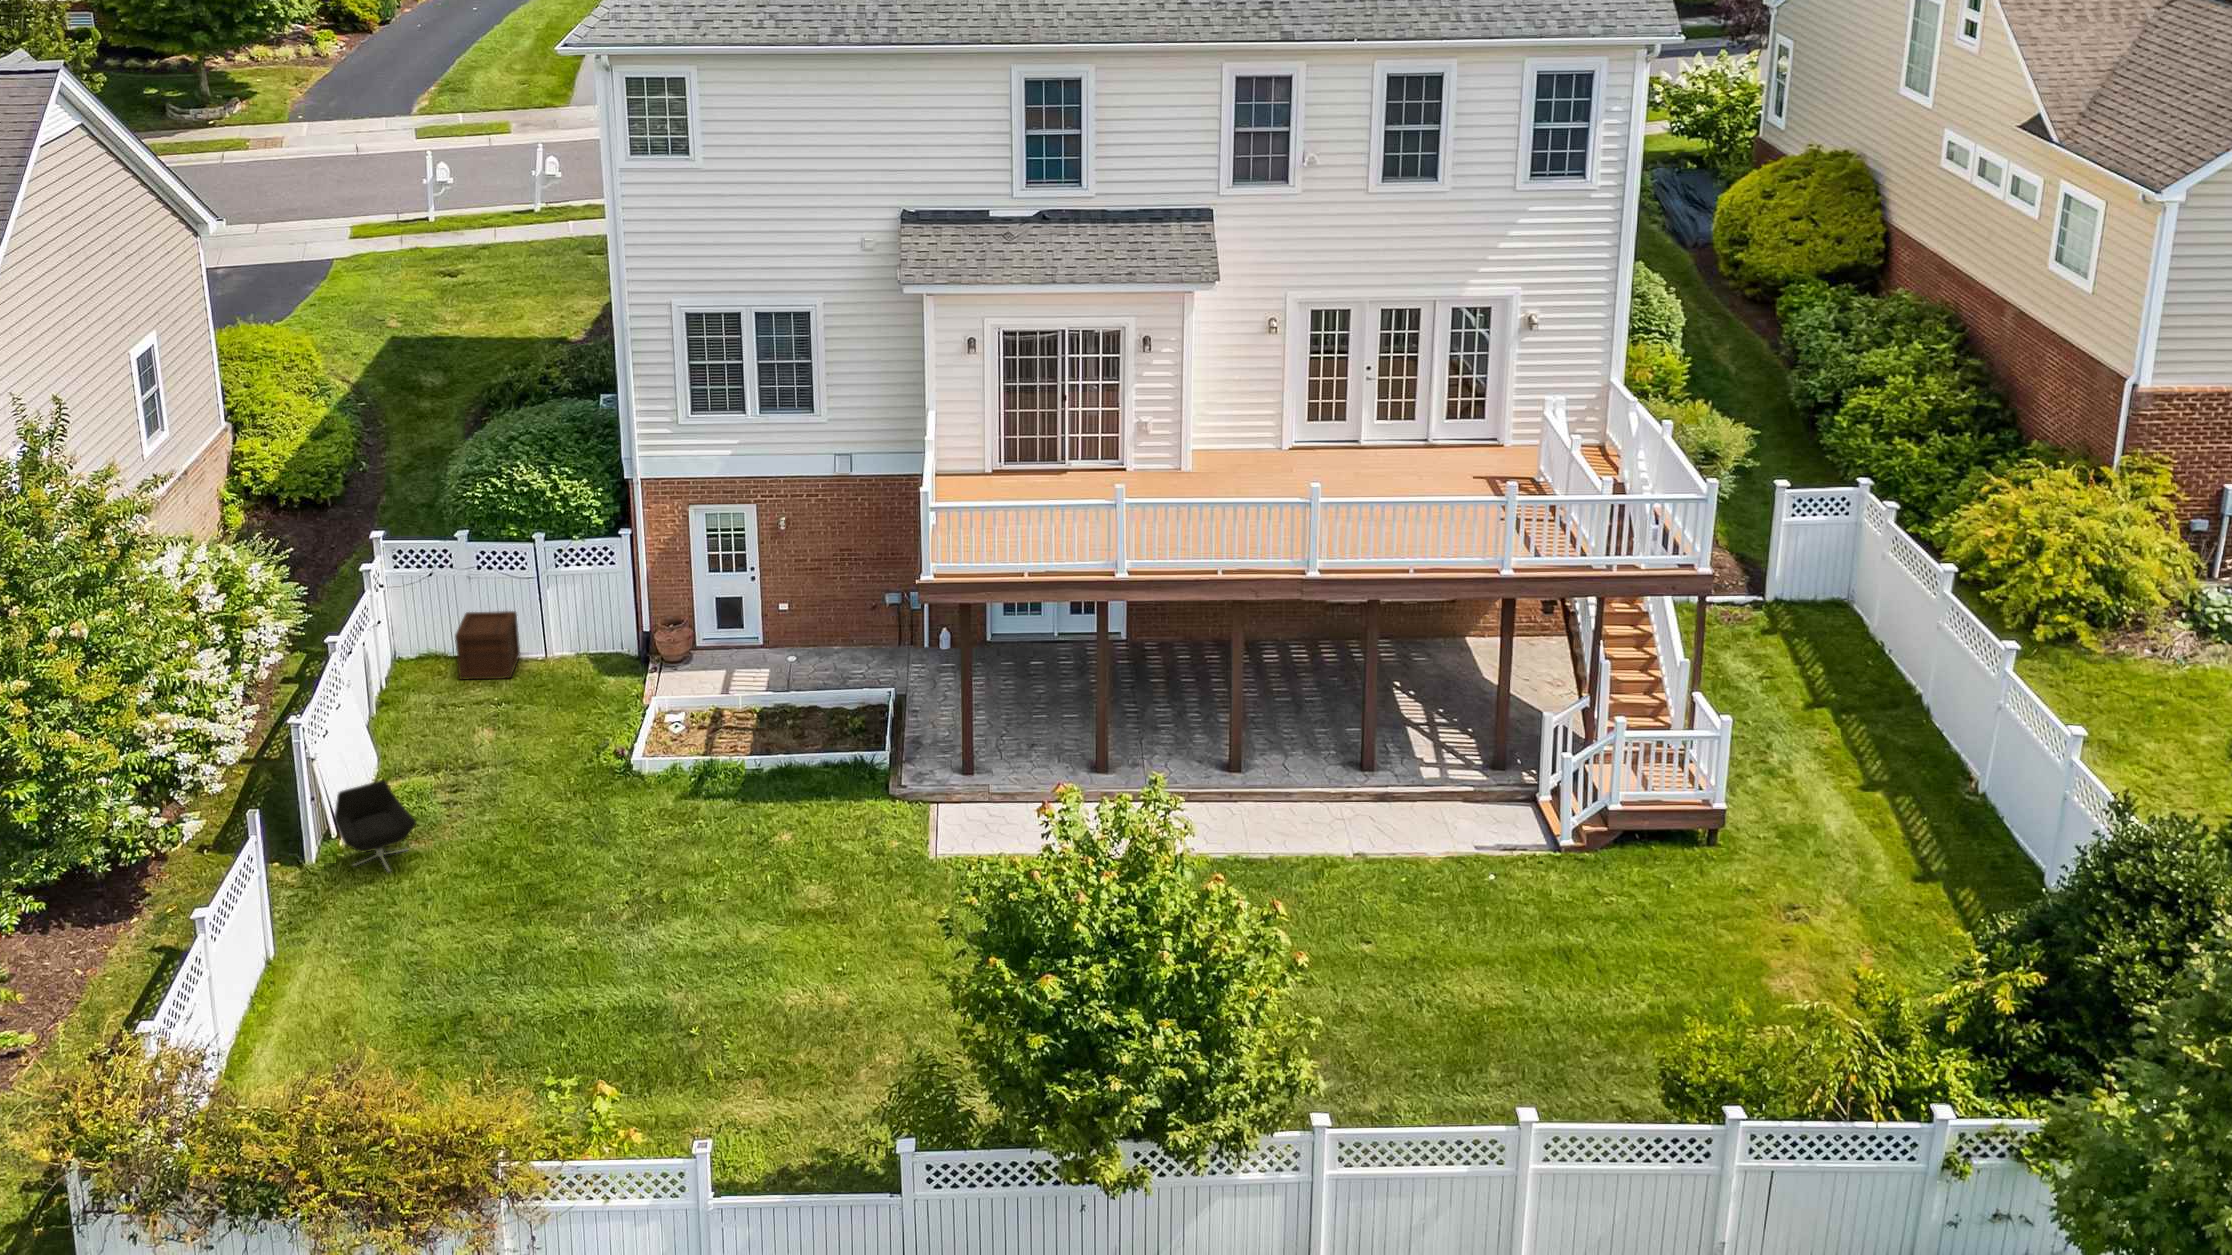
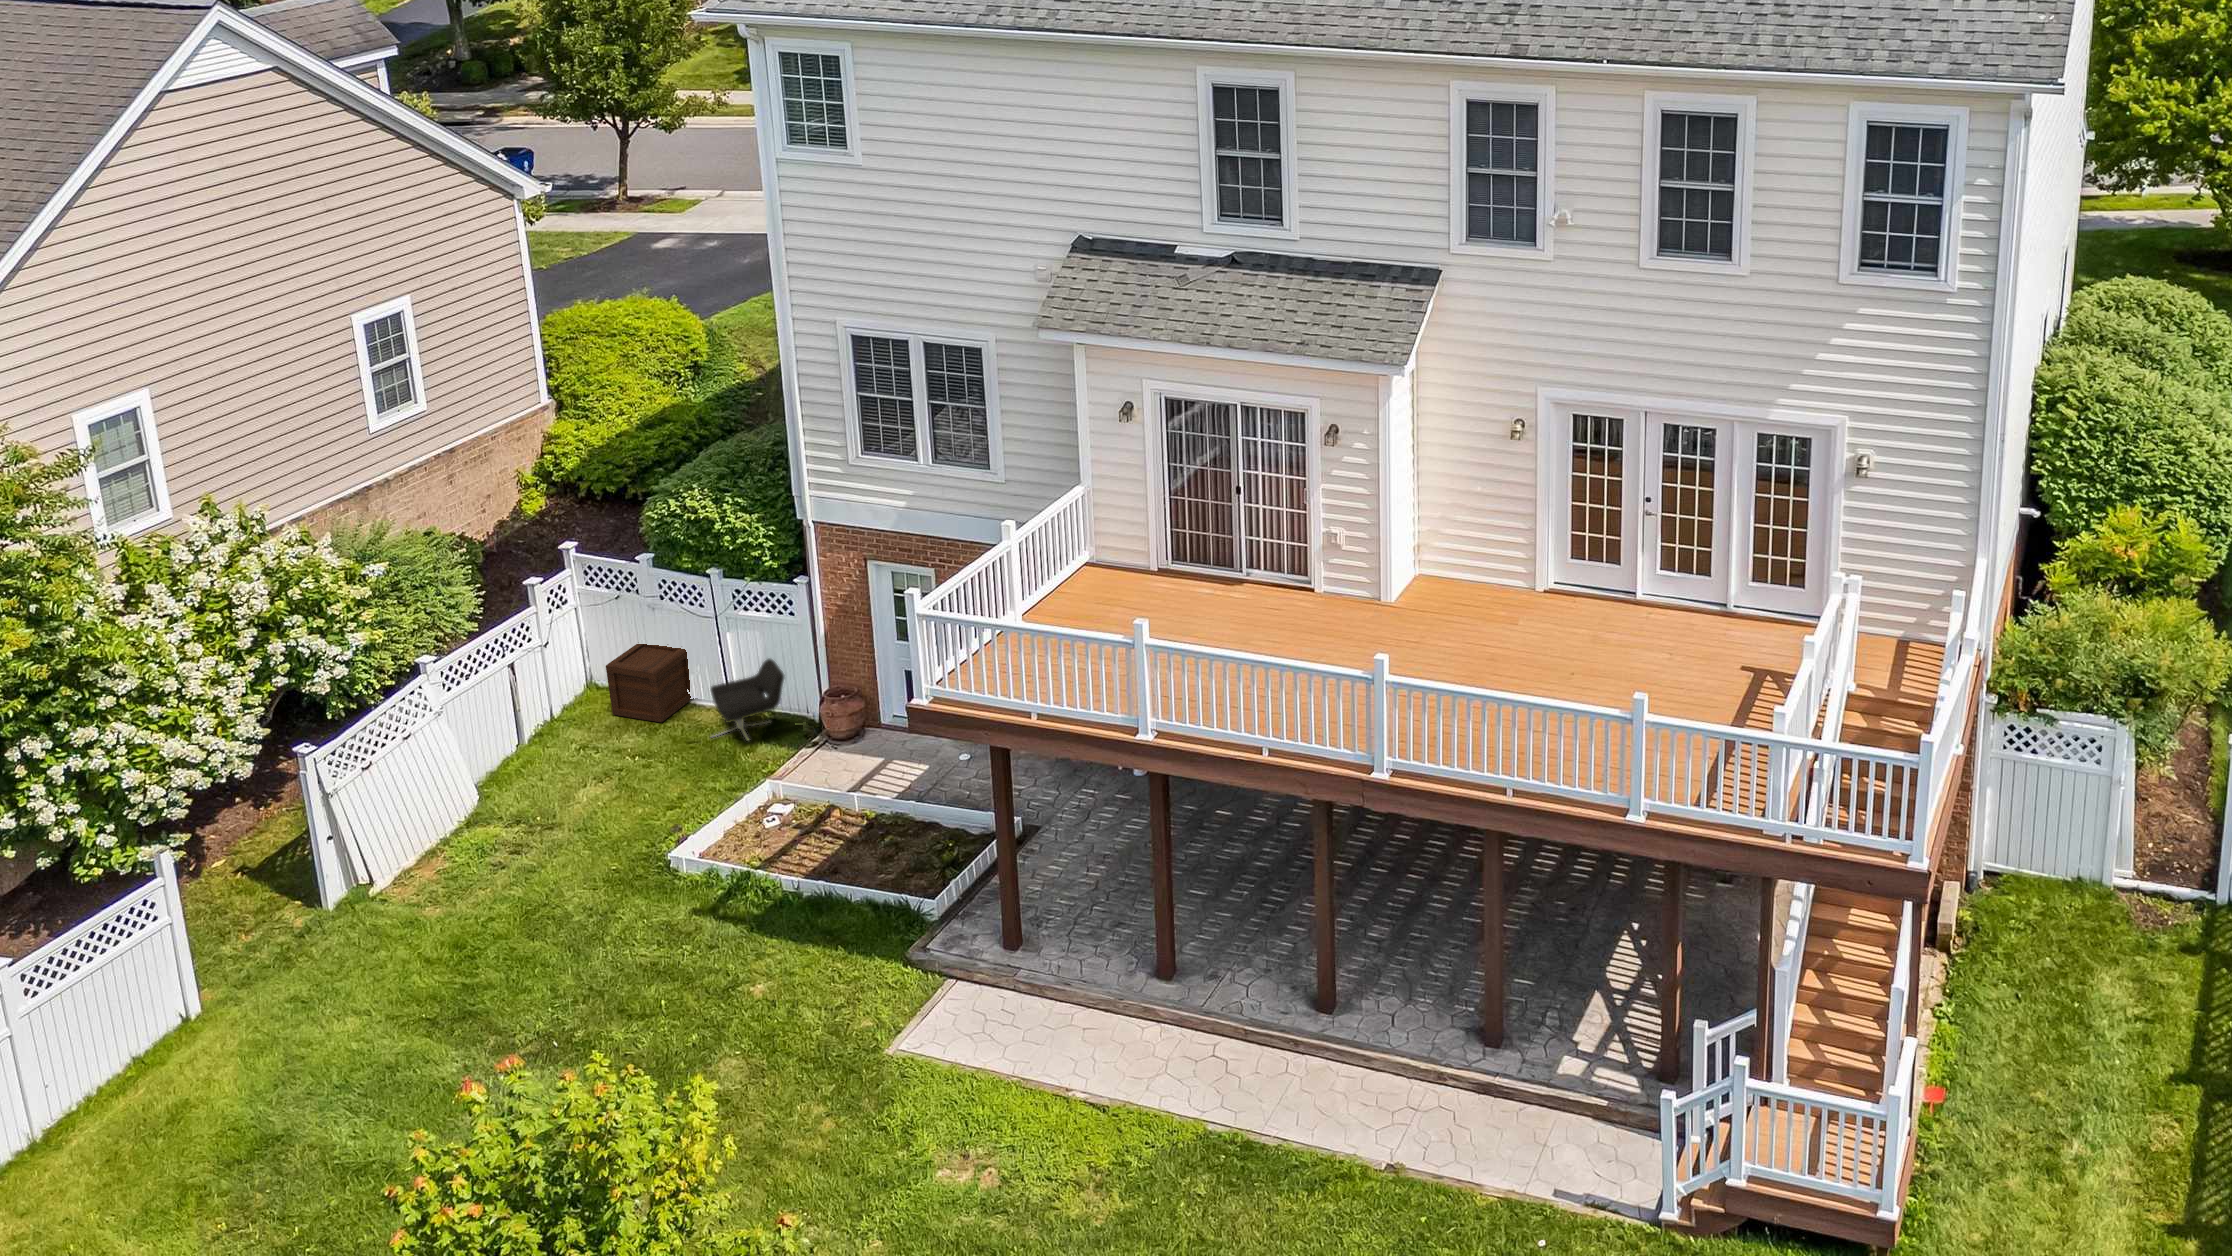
lounge chair: present [334,780,416,871] -> present [711,659,784,740]

